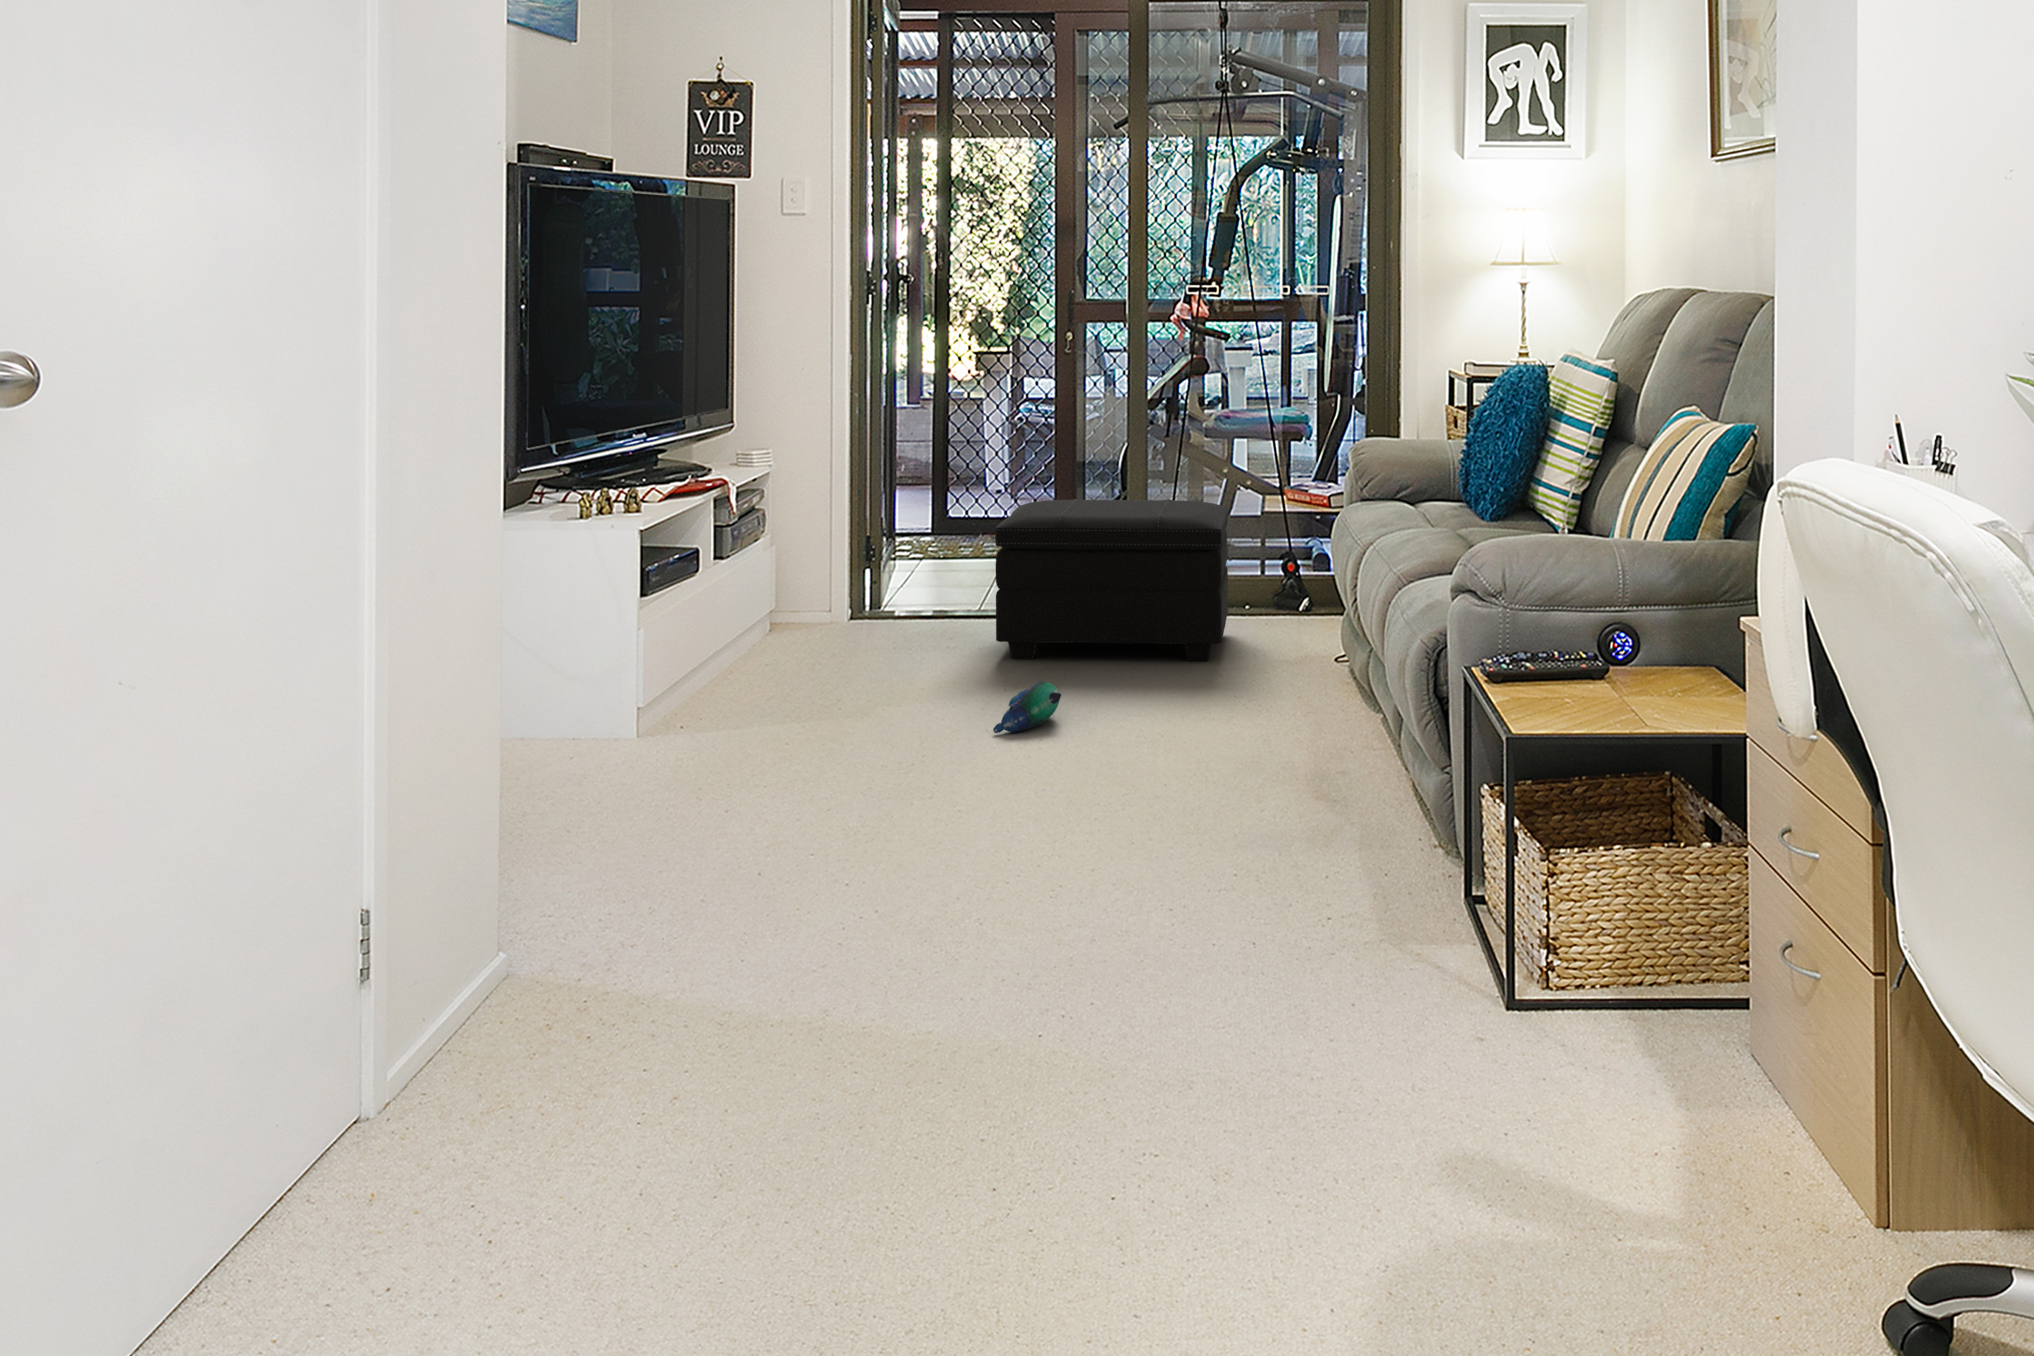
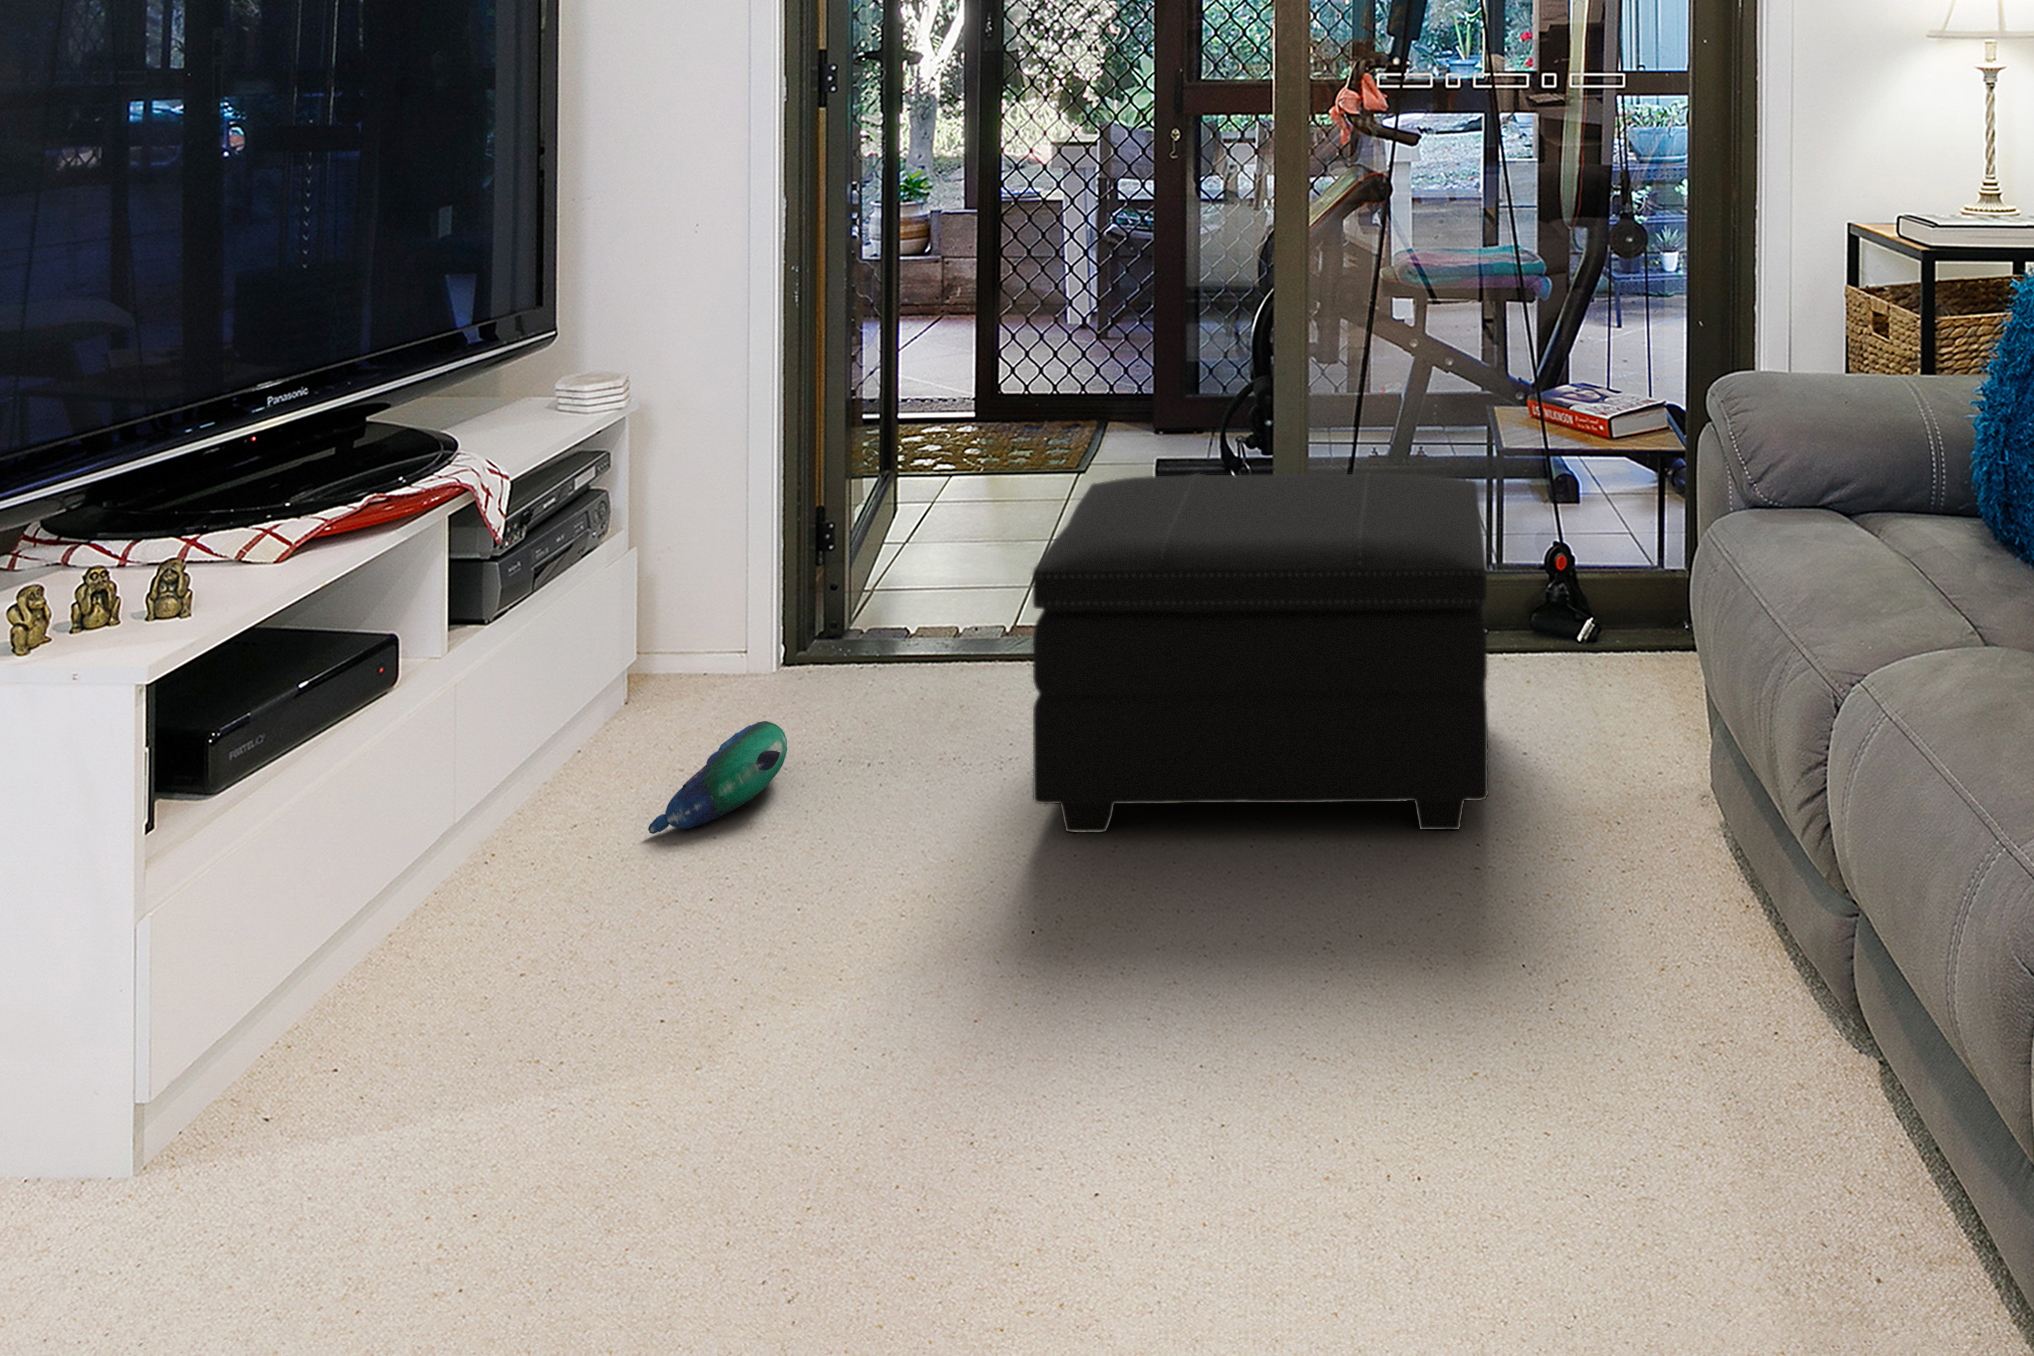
plush toy: present [993,681,1062,733] -> present [648,721,787,834]

